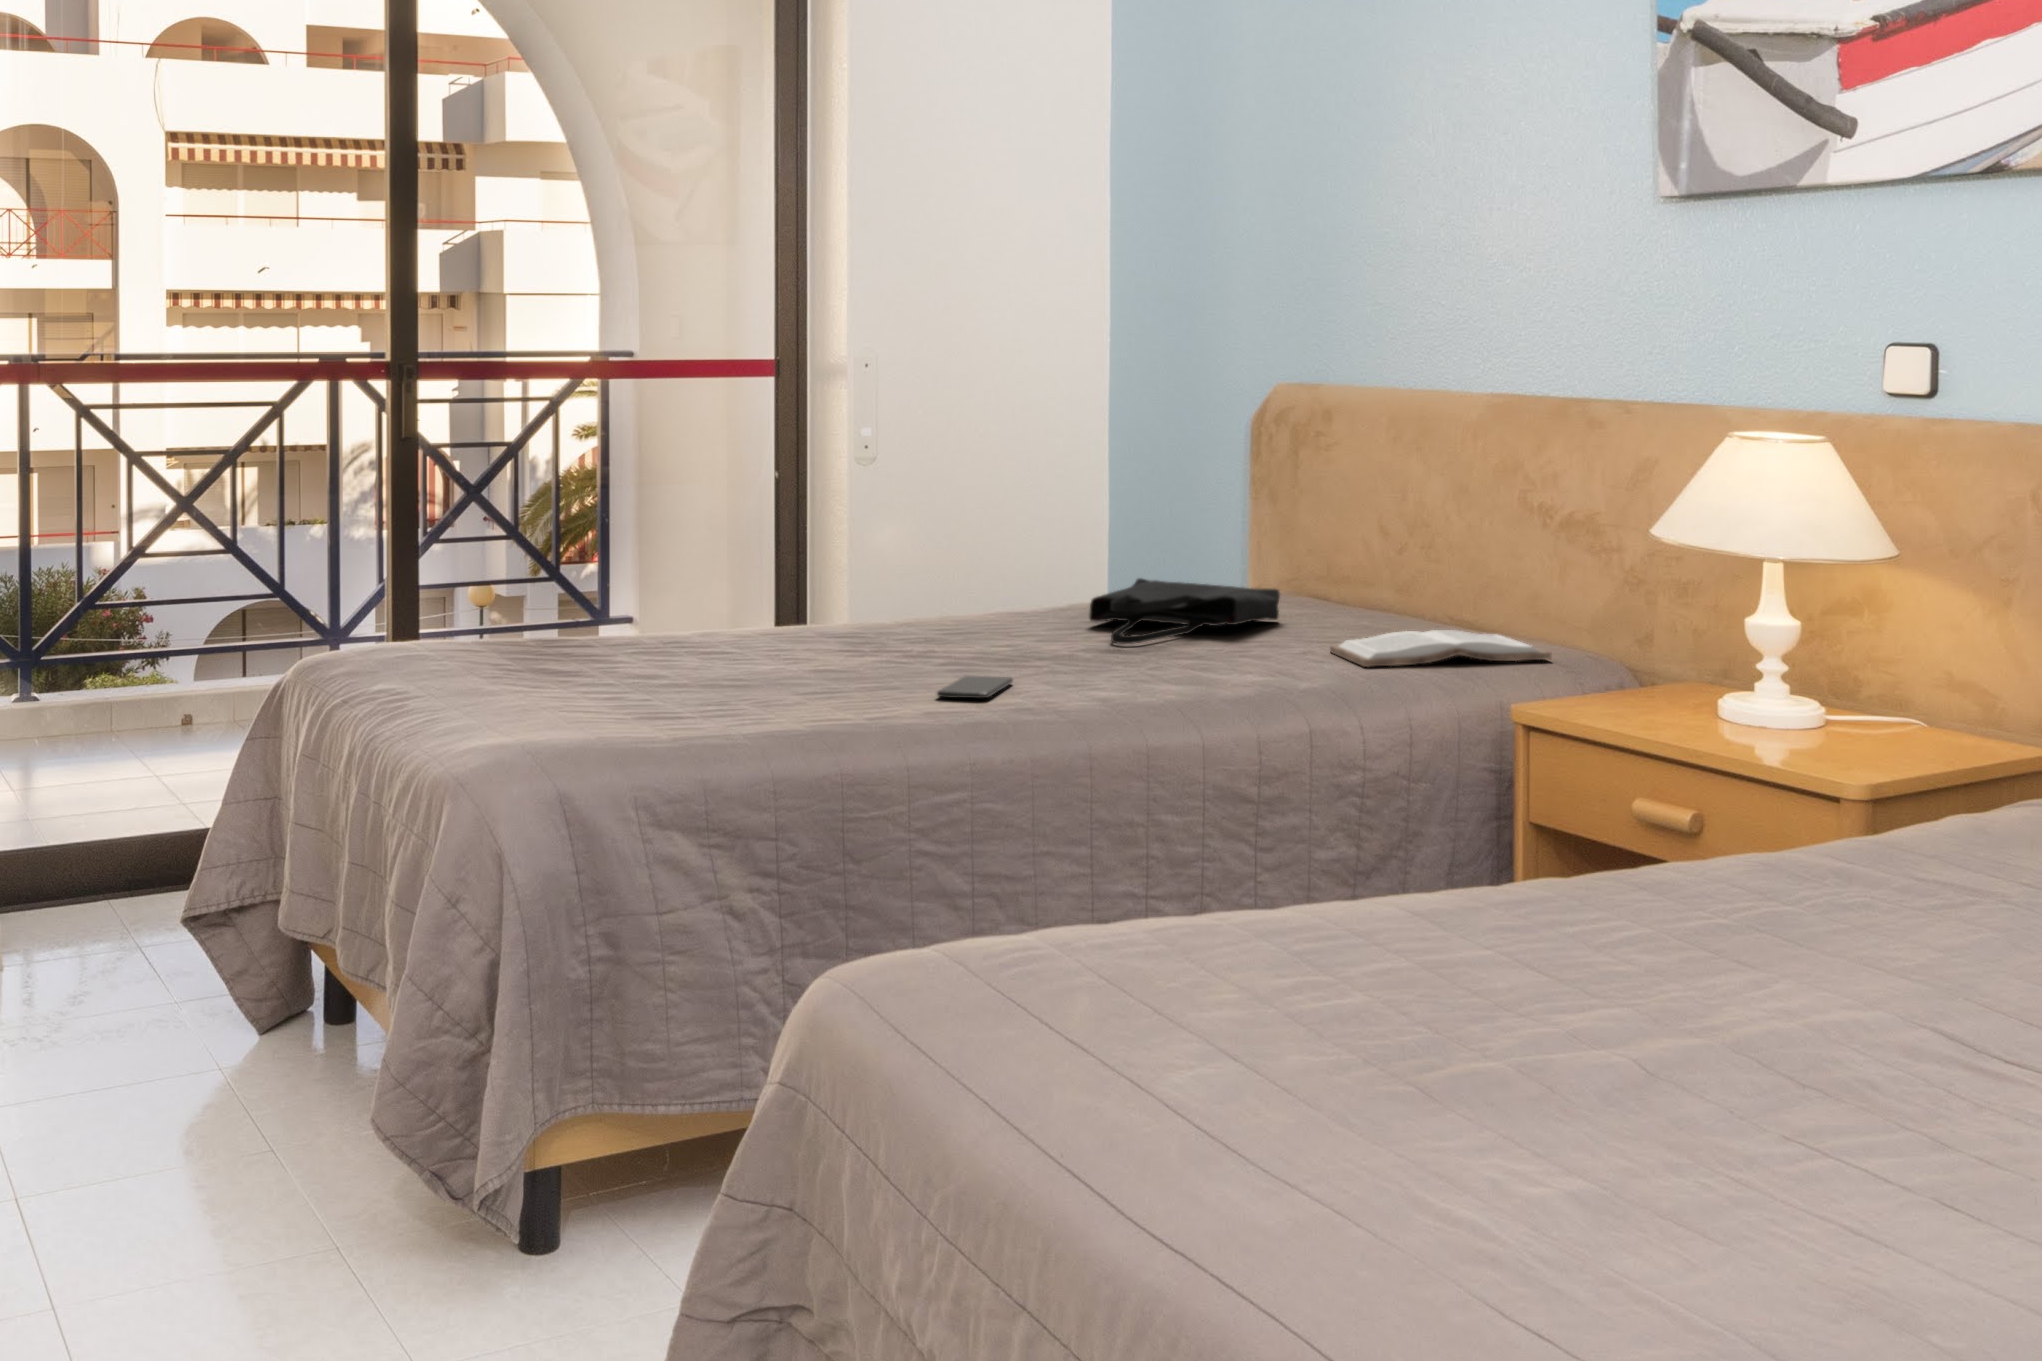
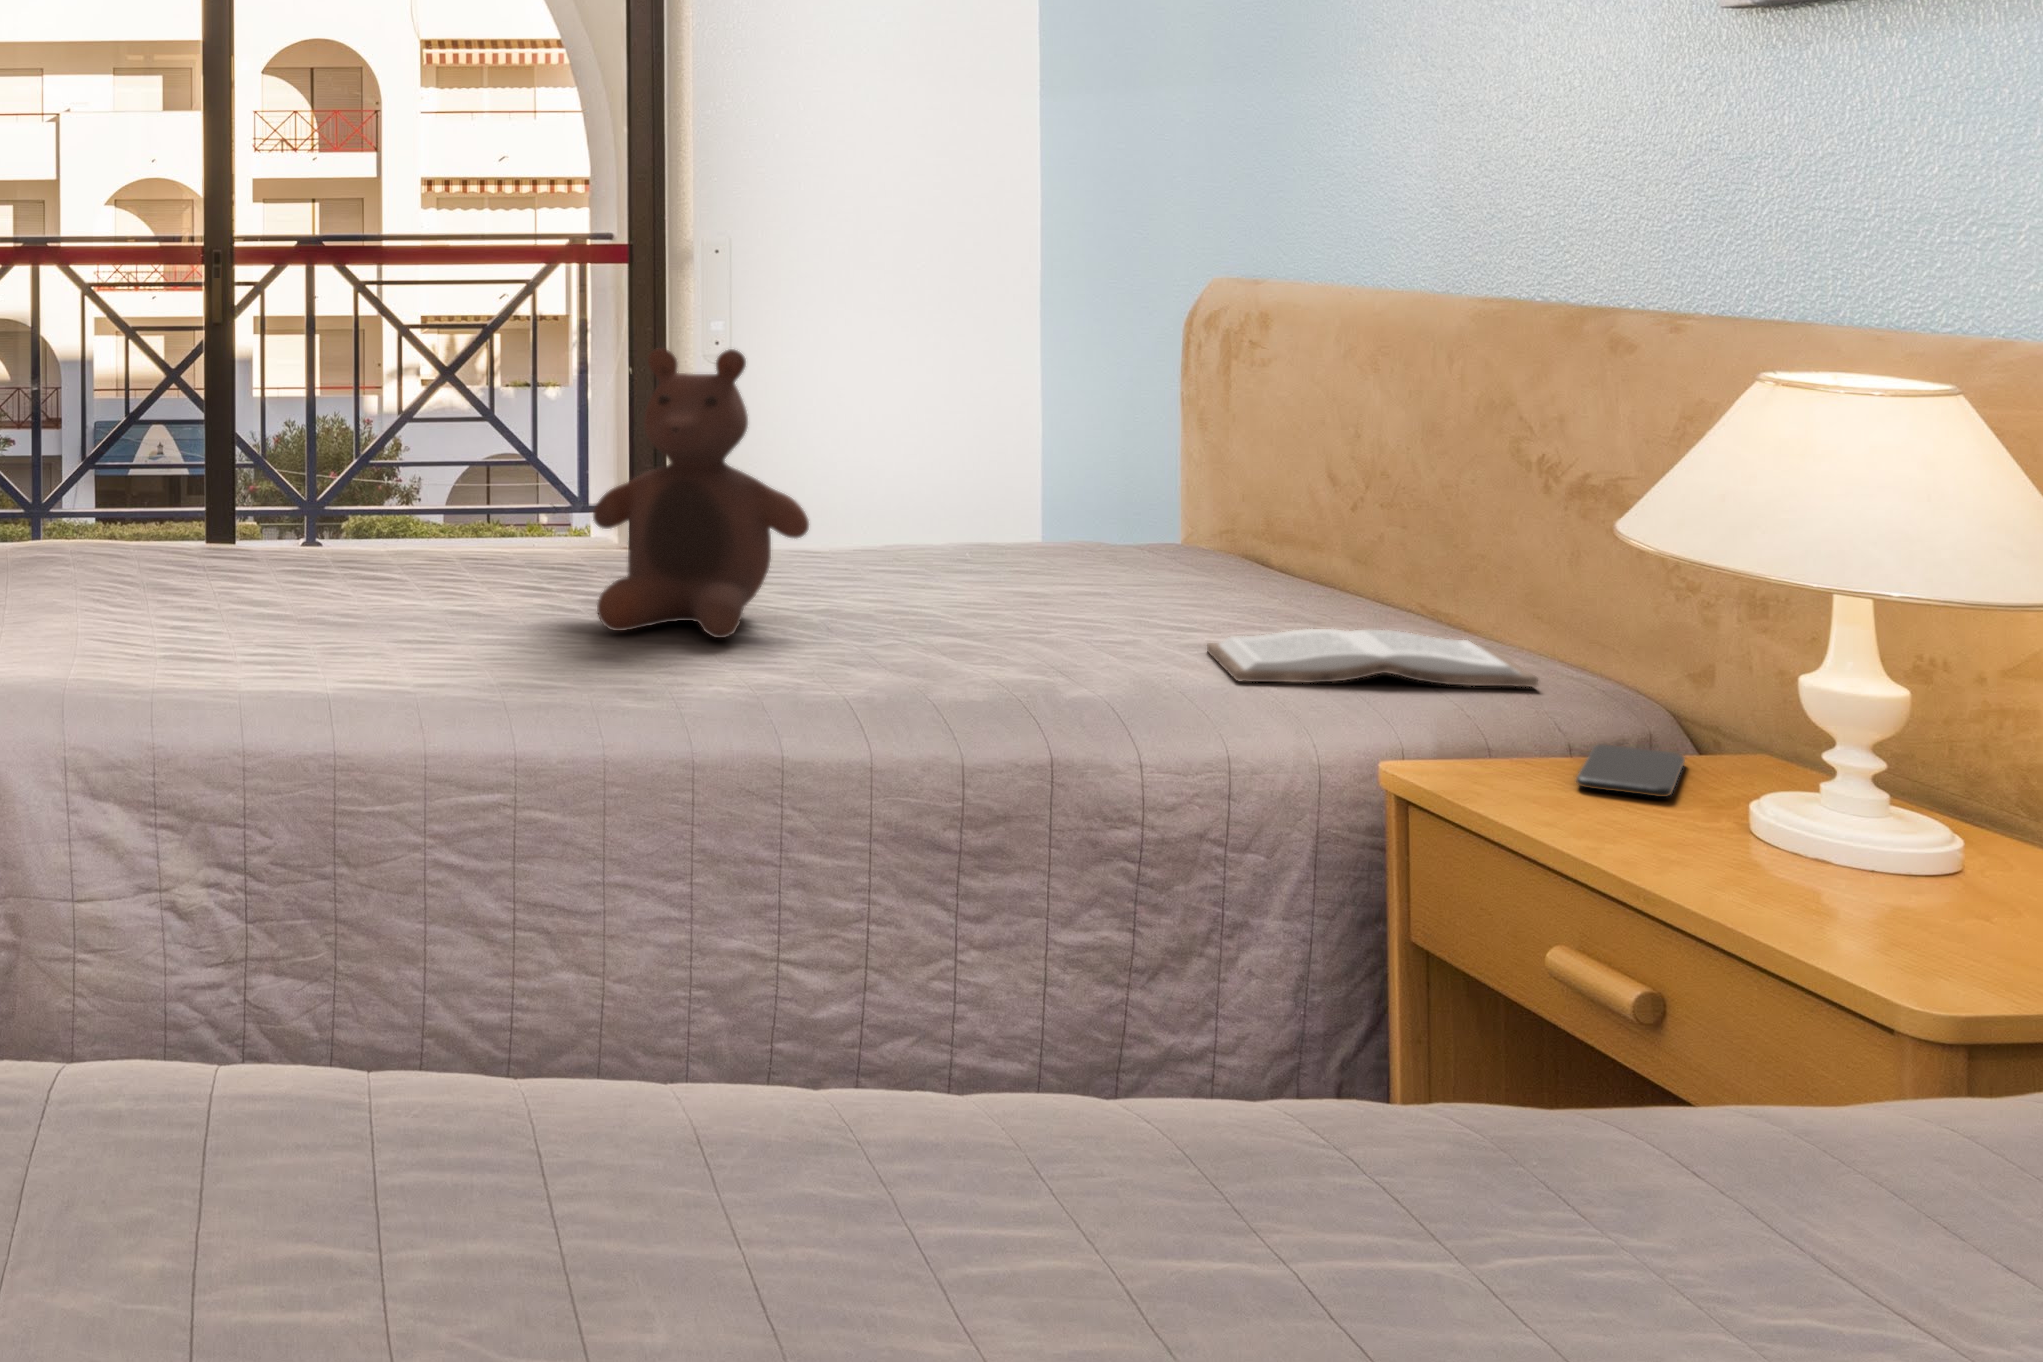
stuffed bear: none [861,434,1039,661] -> present [593,348,809,638]
tote bag: present [1089,578,1280,644] -> none [912,528,1174,621]
smartphone: present [937,676,1013,698] -> present [1576,744,1685,797]

